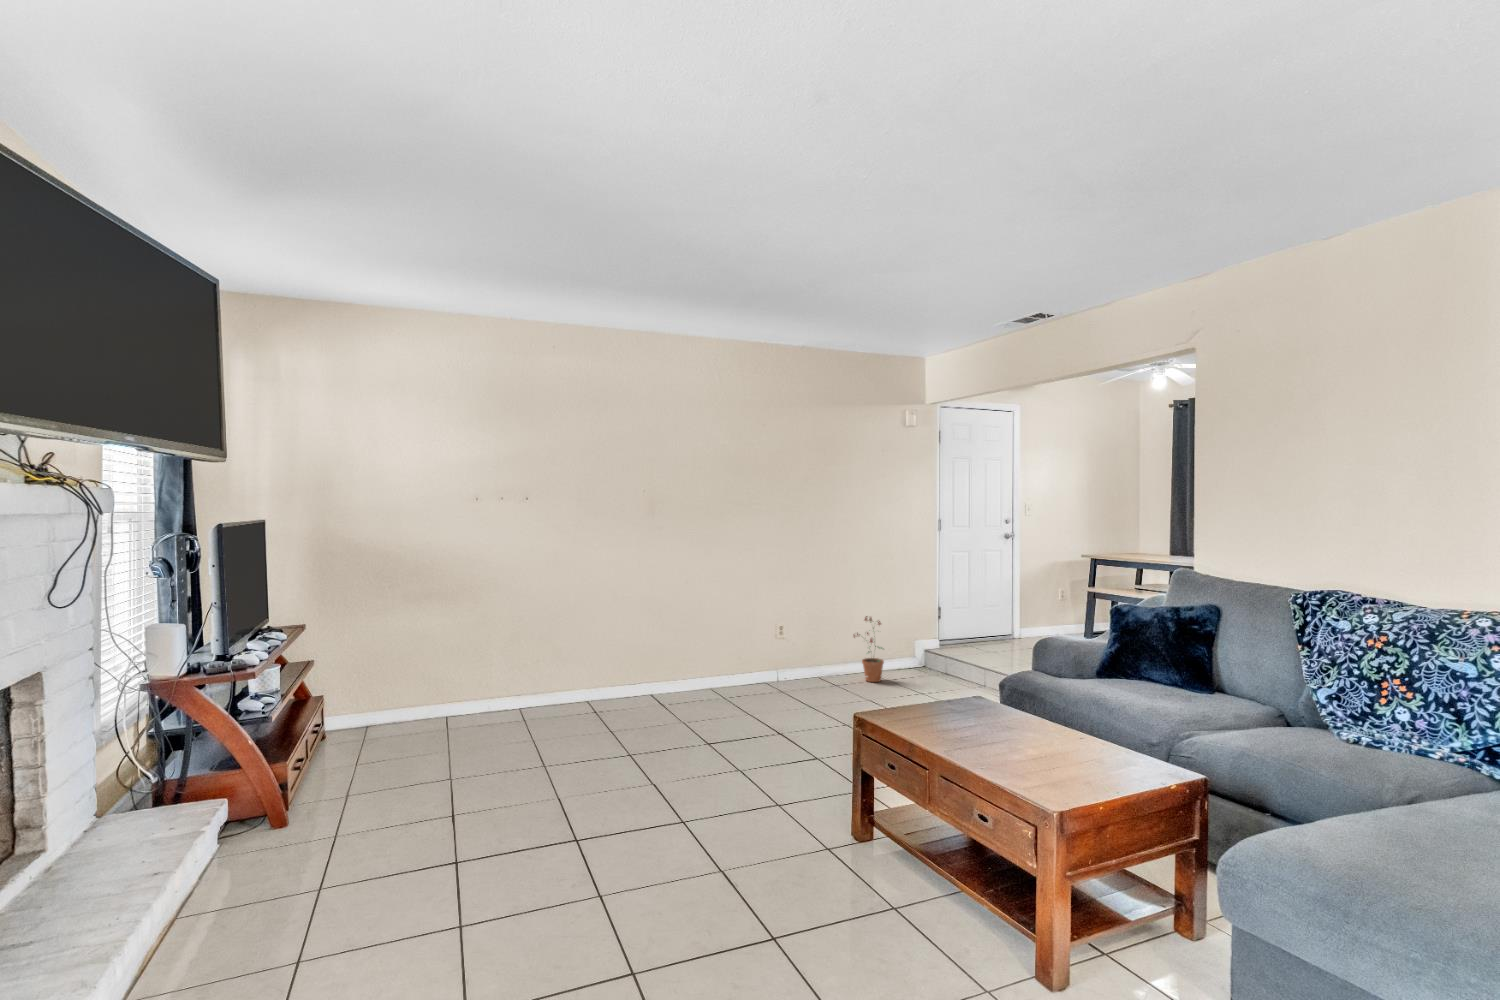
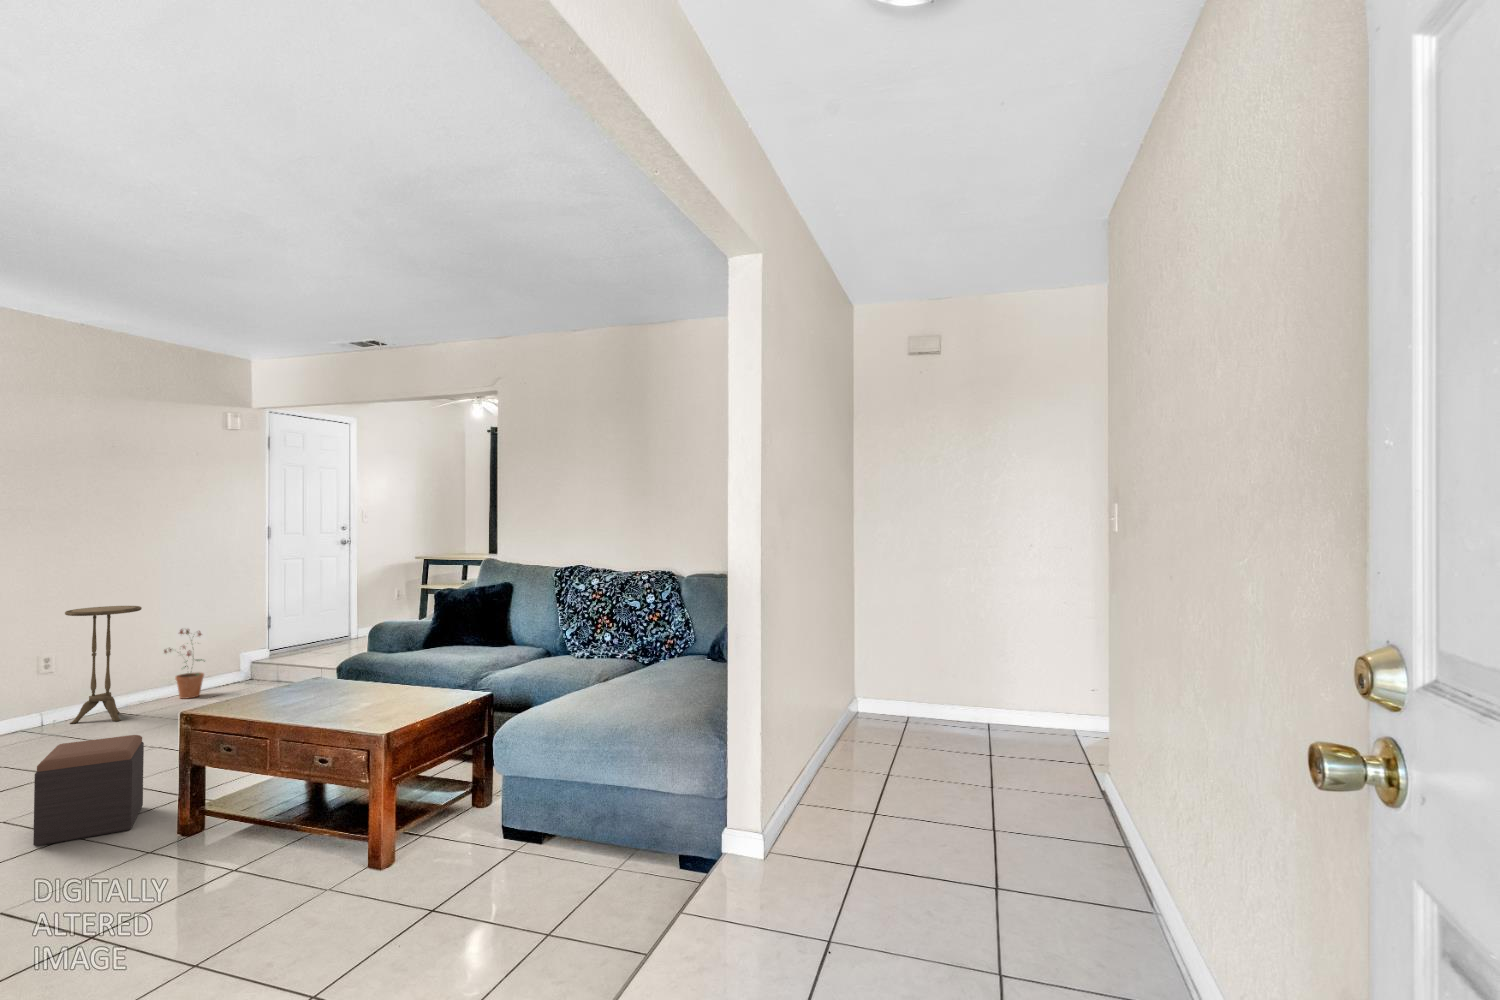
side table: none [783,592,834,696] -> present [65,606,142,724]
footstool: none [736,728,818,832] -> present [33,735,144,846]

